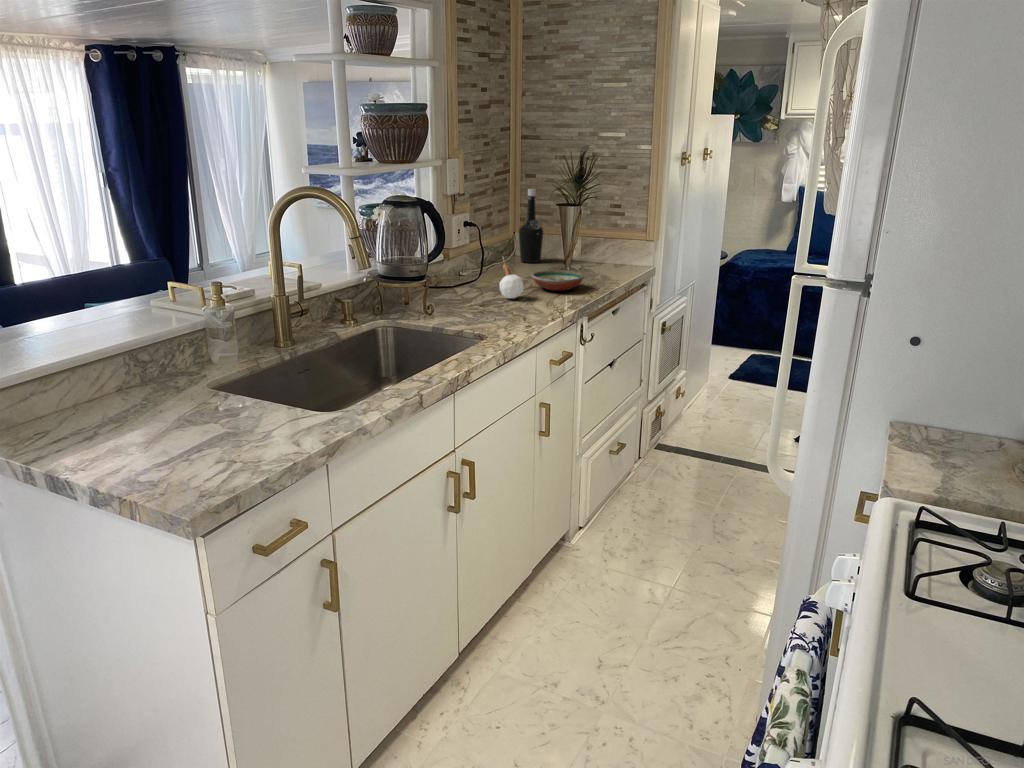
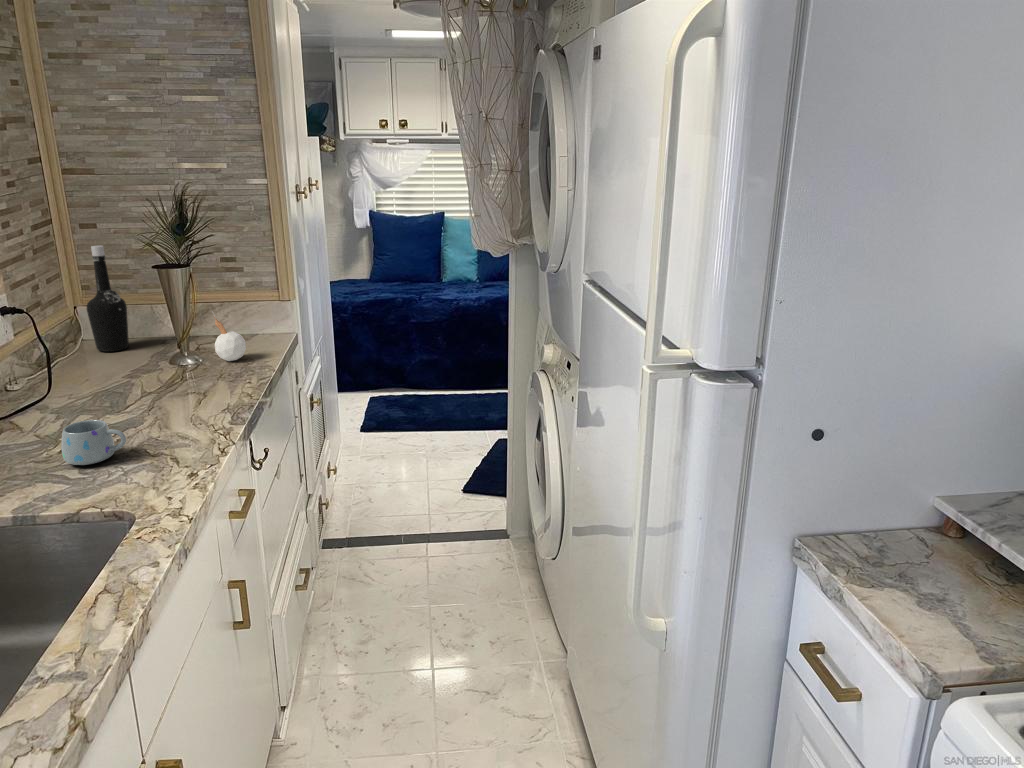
candle: present [500,259,524,299] -> present [212,311,246,361]
decorative bowl: present [531,270,584,291] -> none [144,362,227,396]
mug: none [467,287,501,312] -> present [61,420,126,465]

